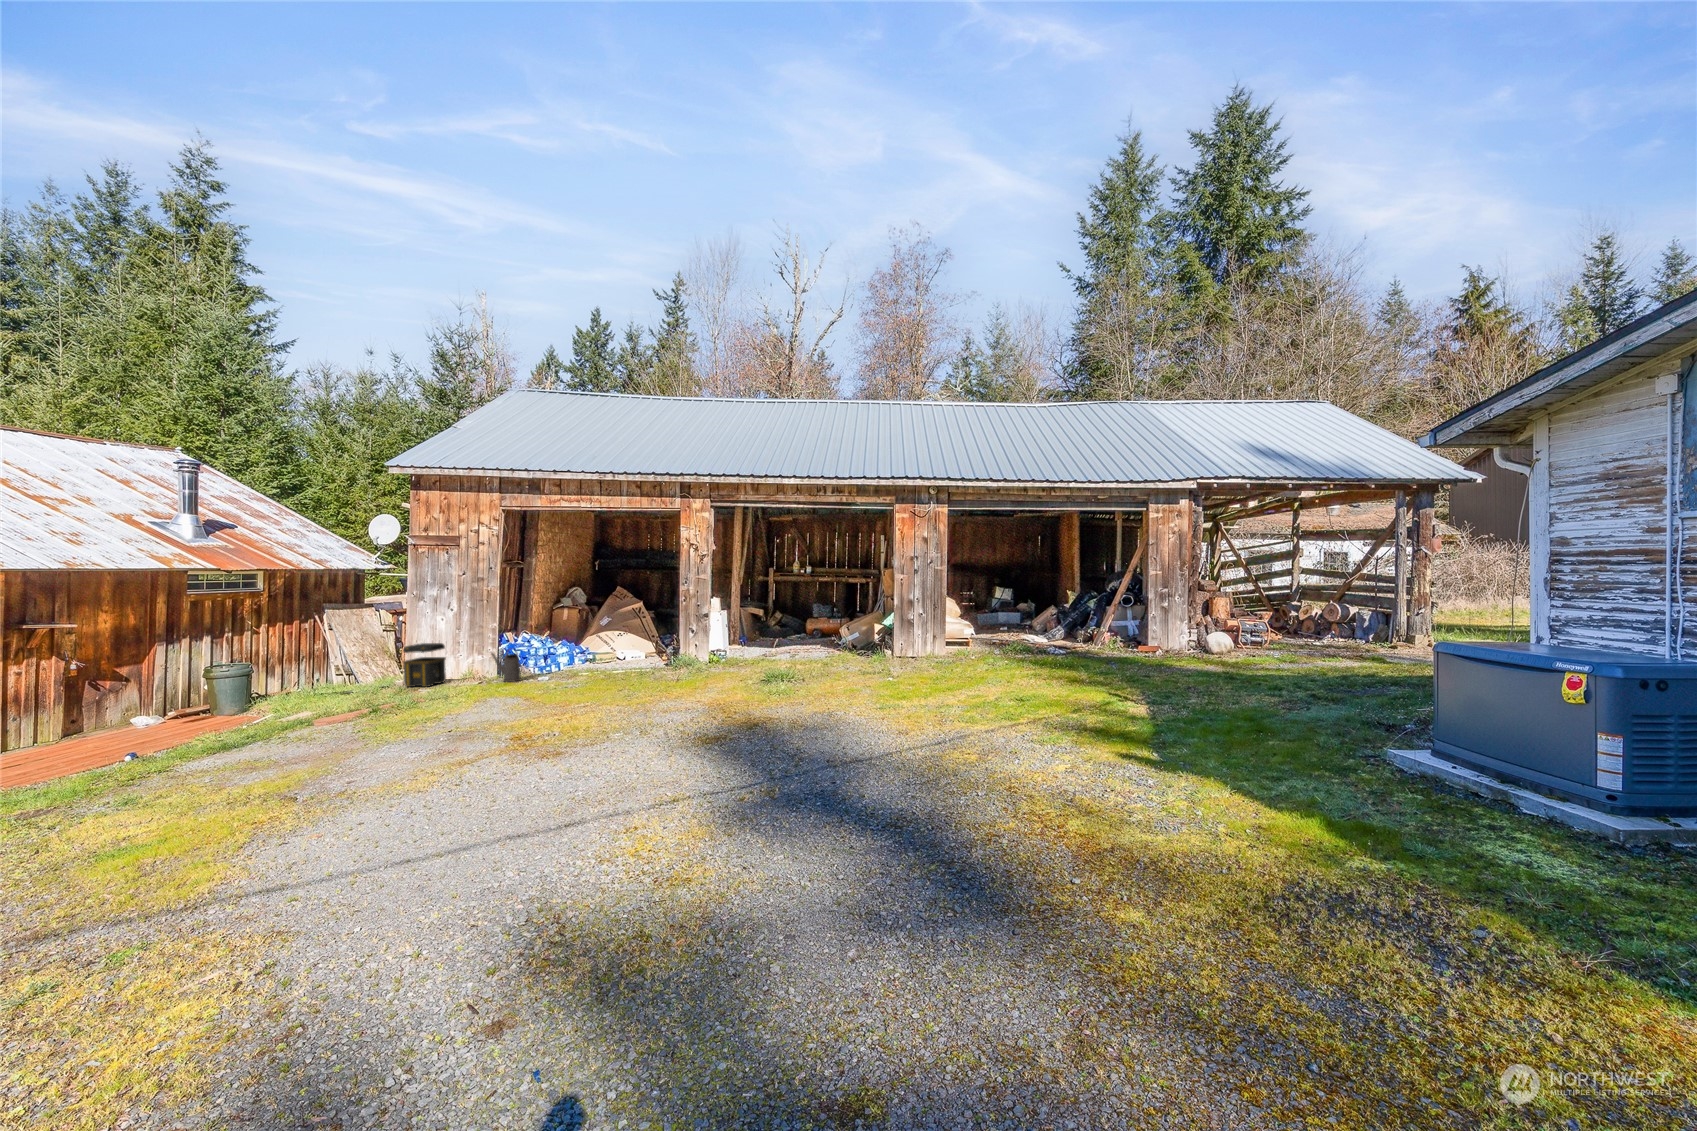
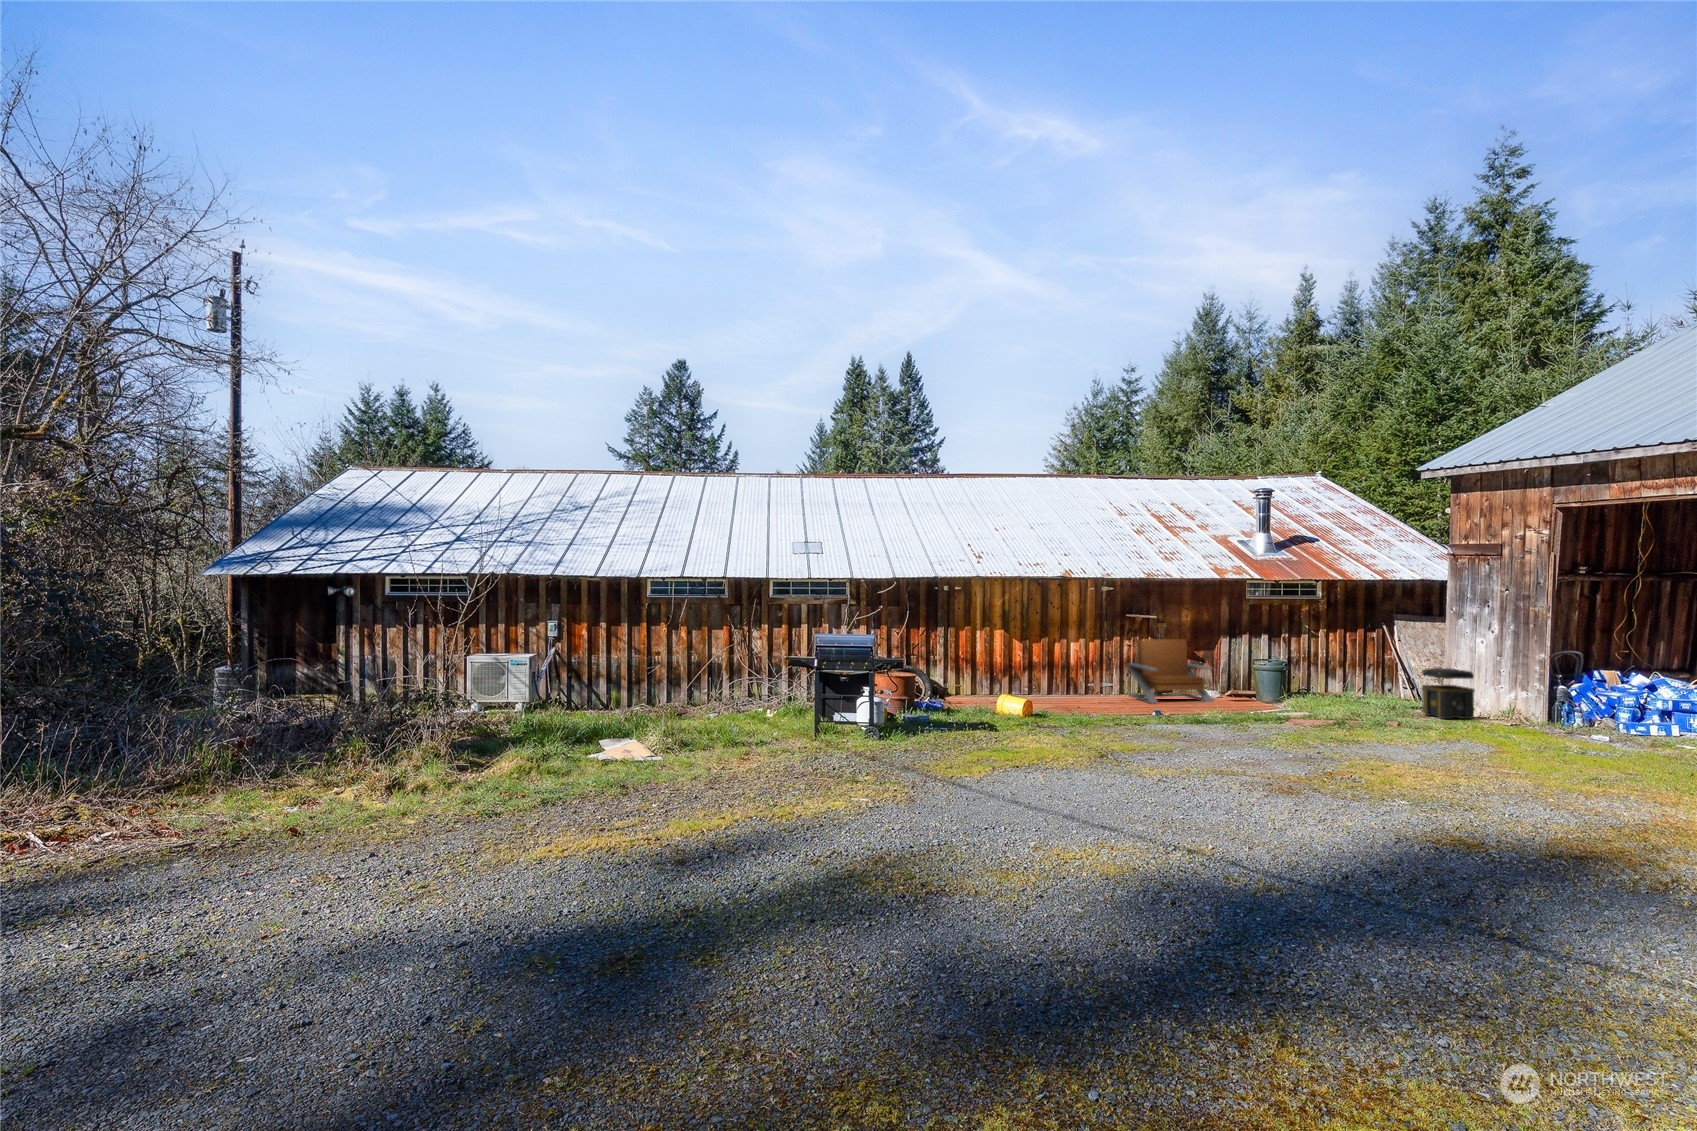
watering can: present [492,650,522,682] -> none [1529,691,1563,736]
lounge chair: none [18,653,174,744] -> present [1127,639,1213,703]

